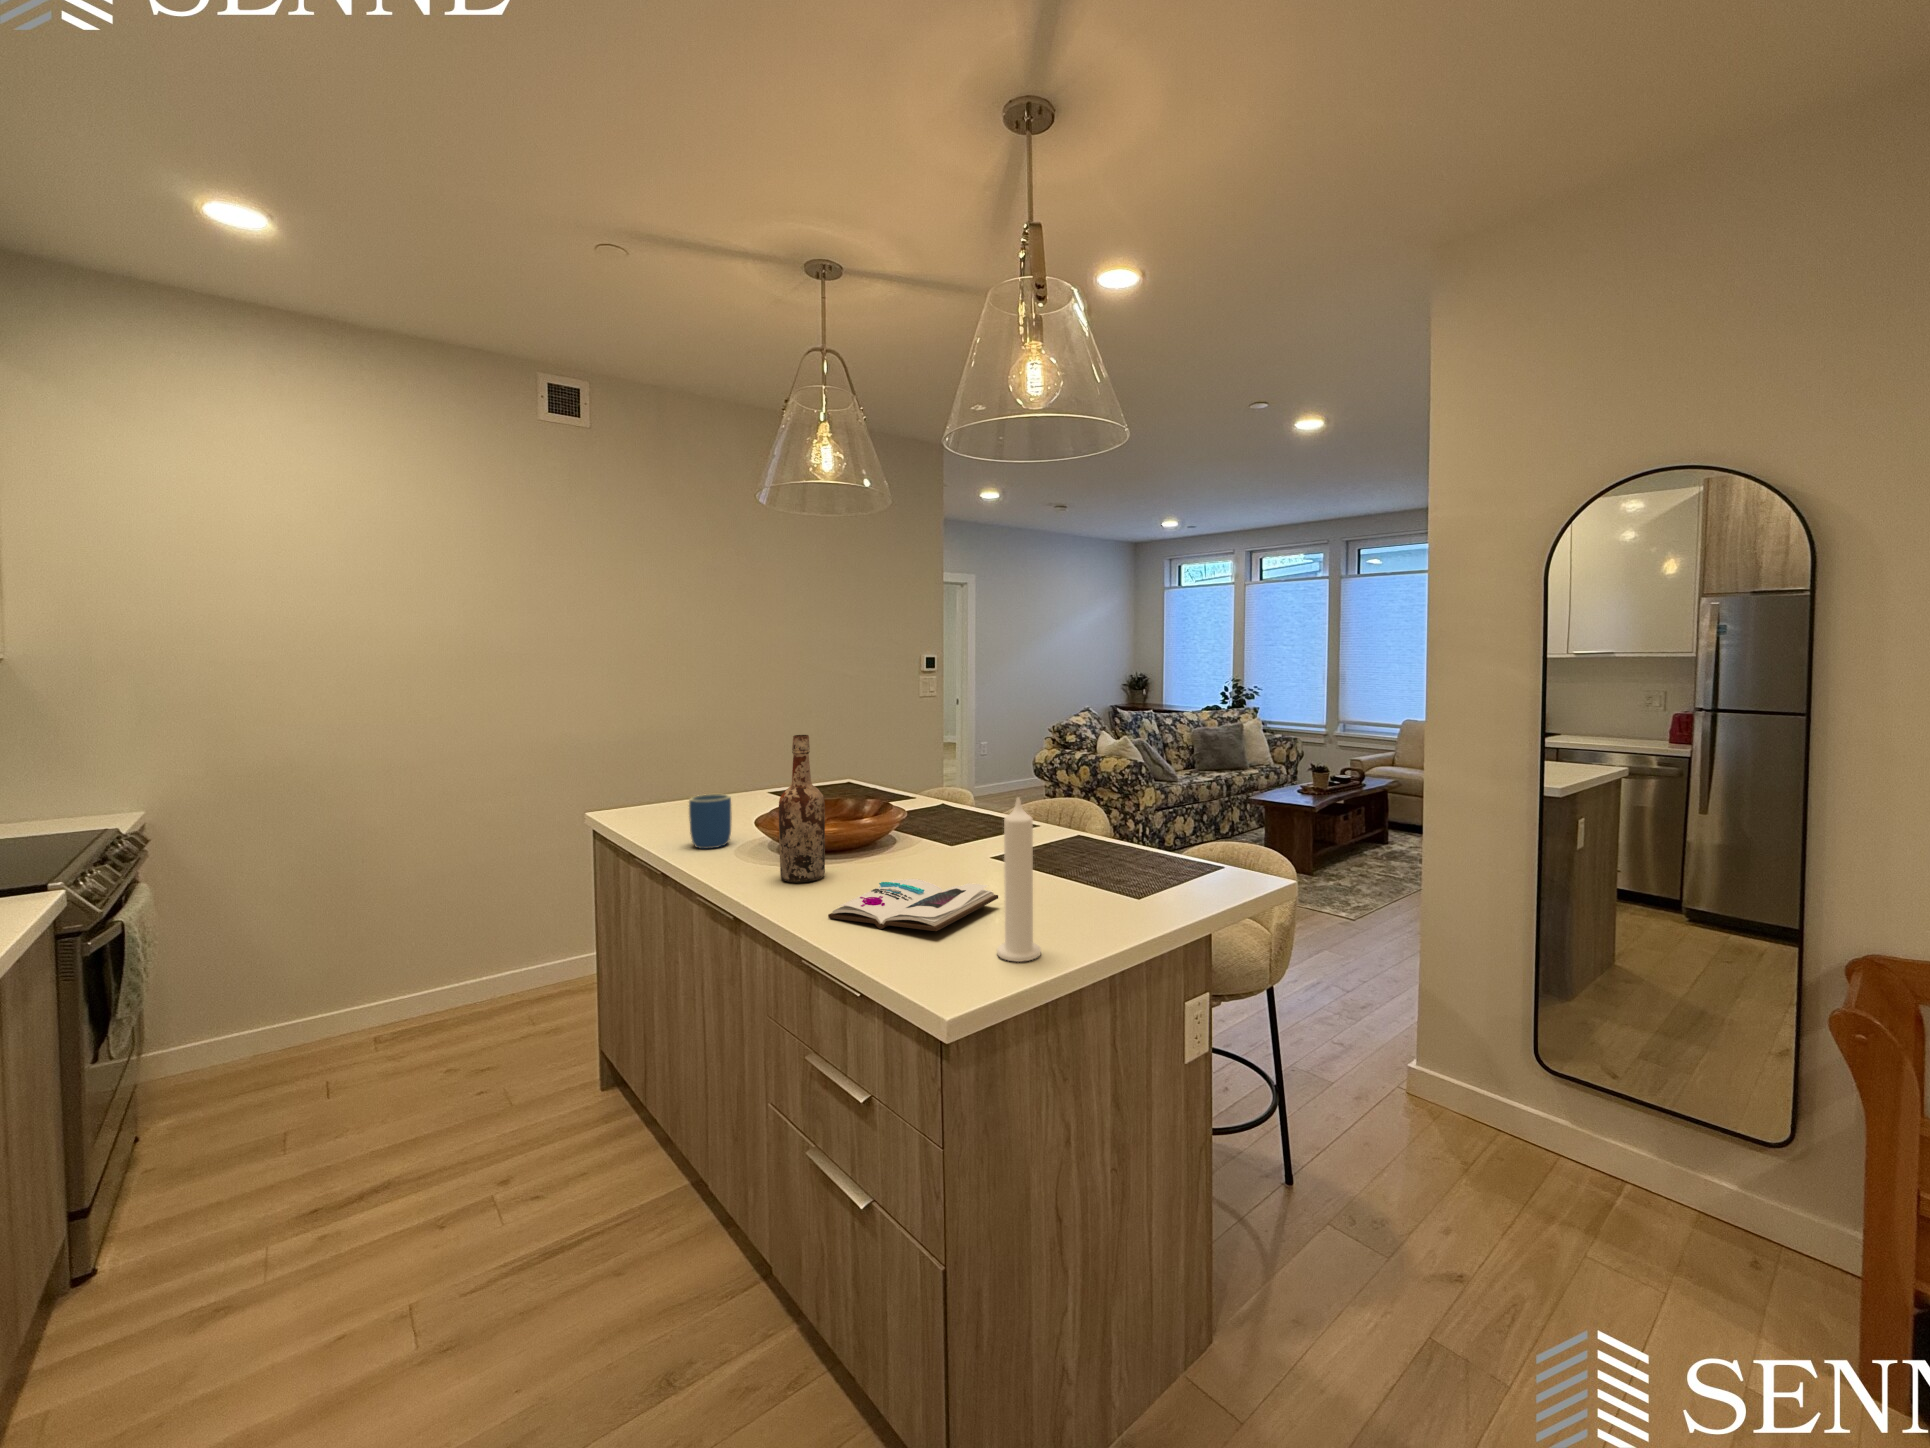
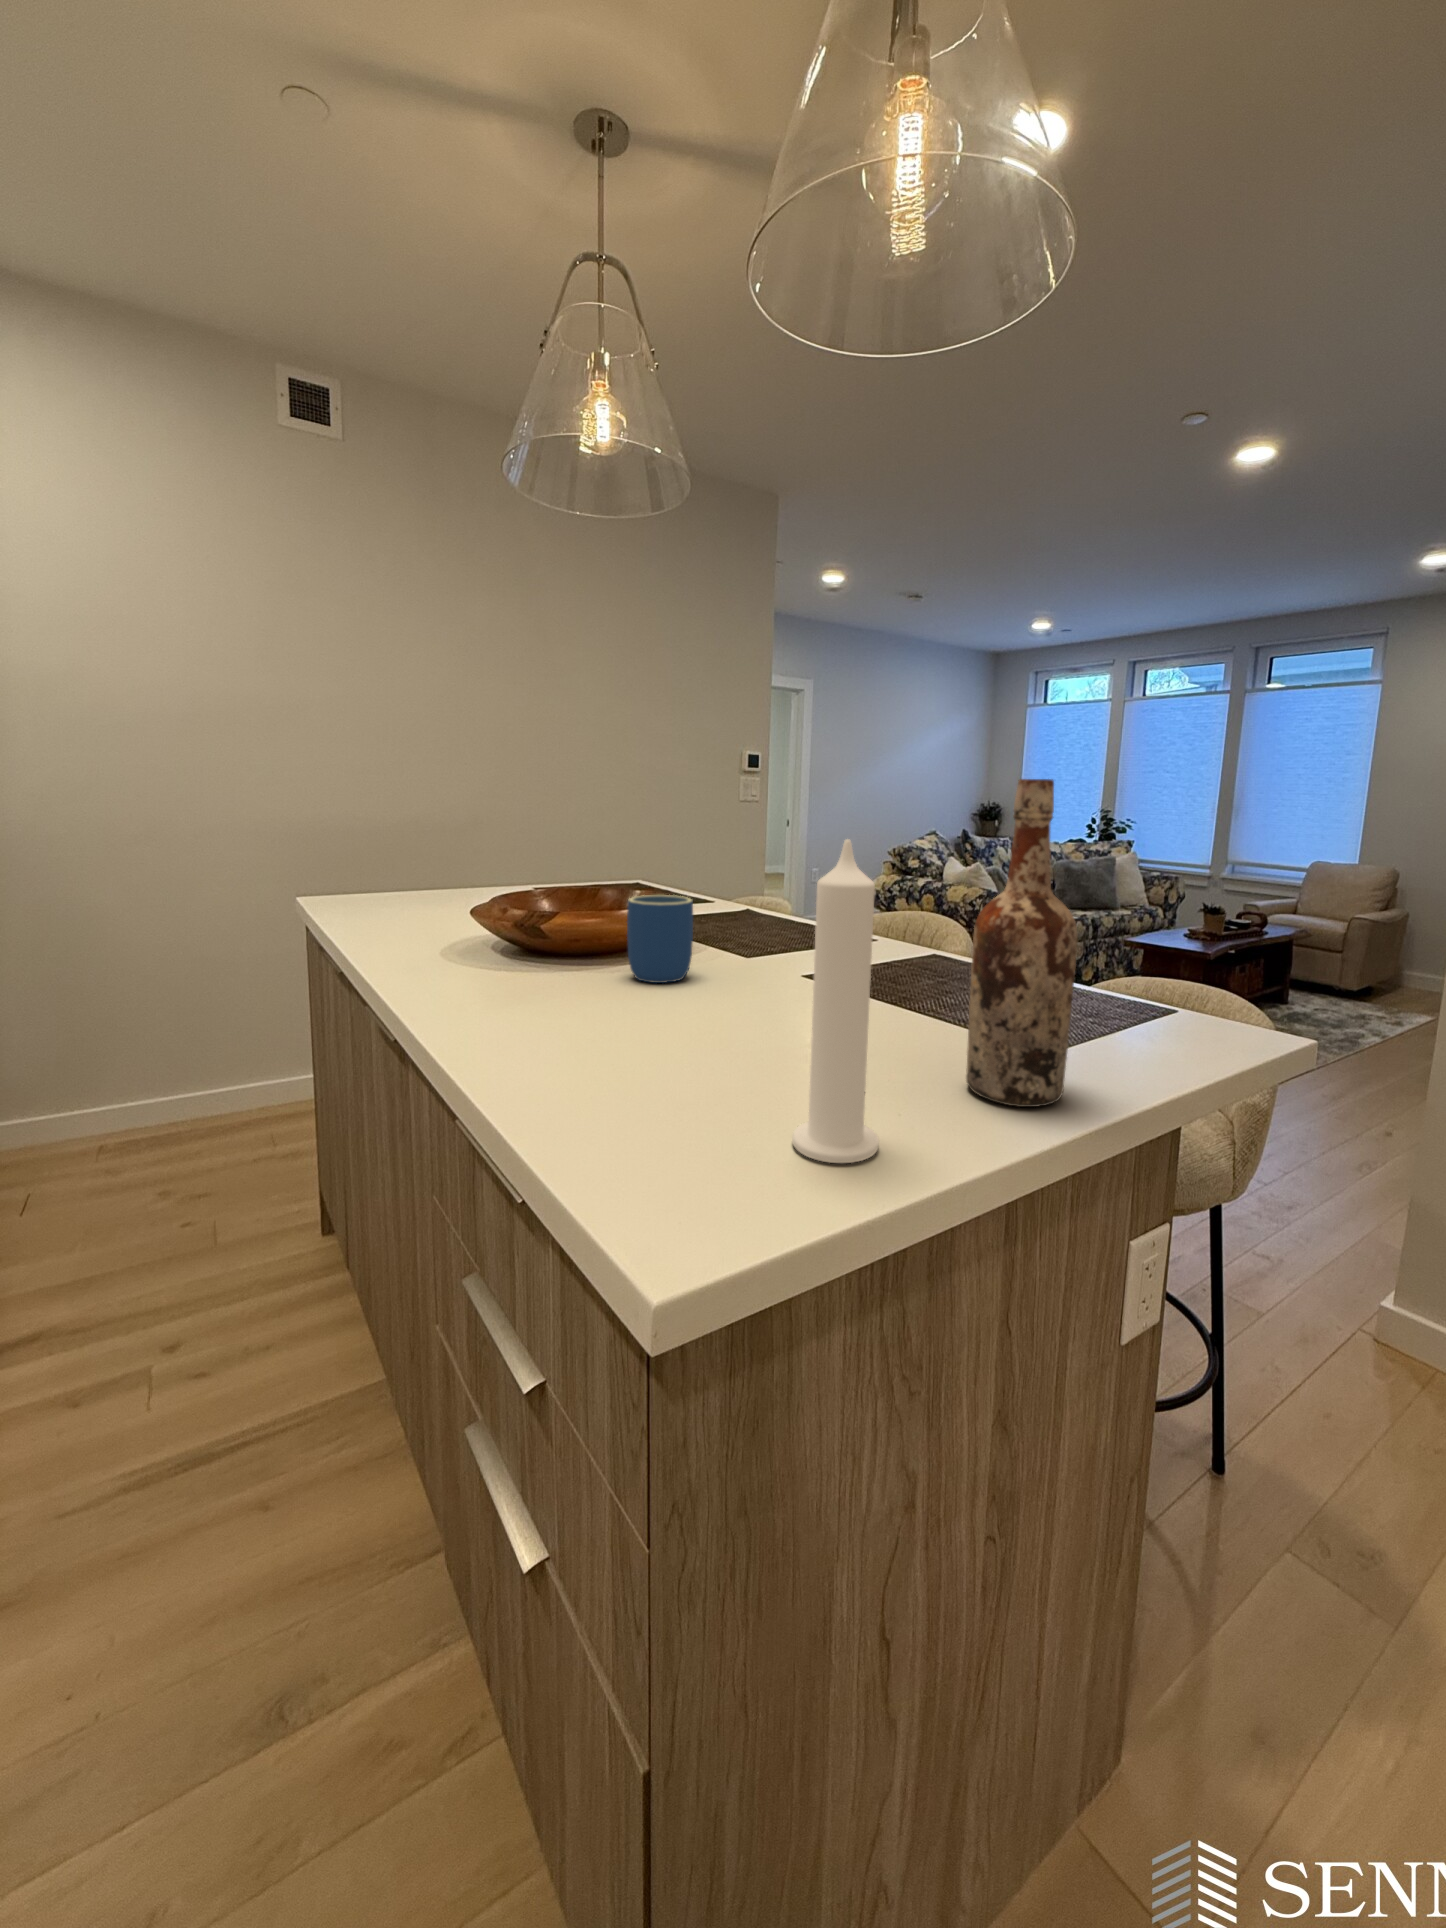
wine bottle: present [779,735,825,883] -> present [966,779,1078,1107]
mug: present [689,794,731,849] -> present [627,895,693,983]
book: present [828,879,998,931] -> none [518,997,806,1089]

